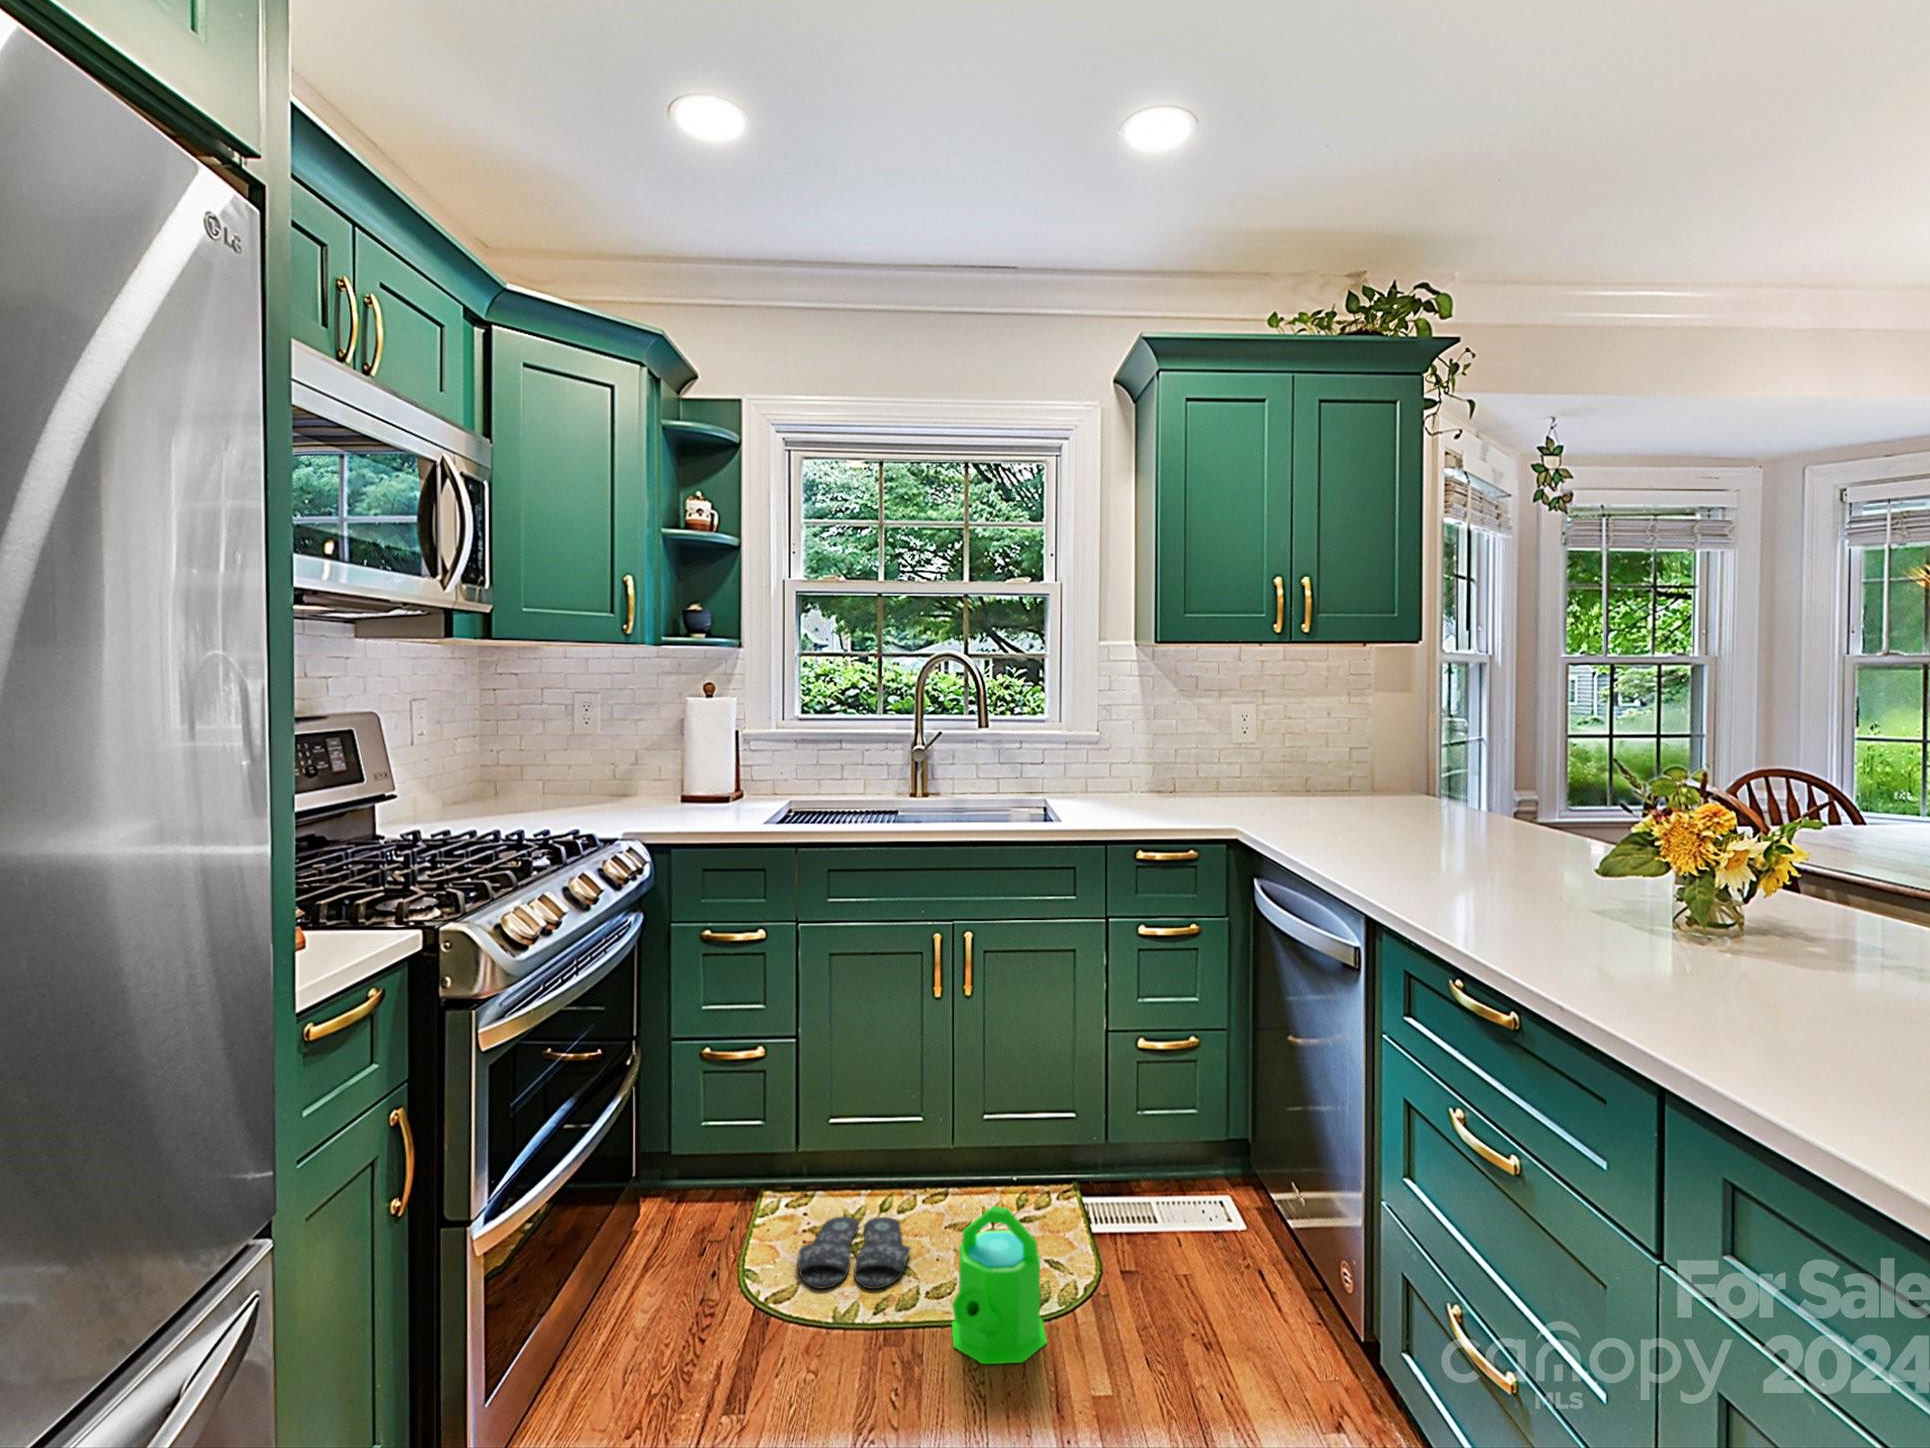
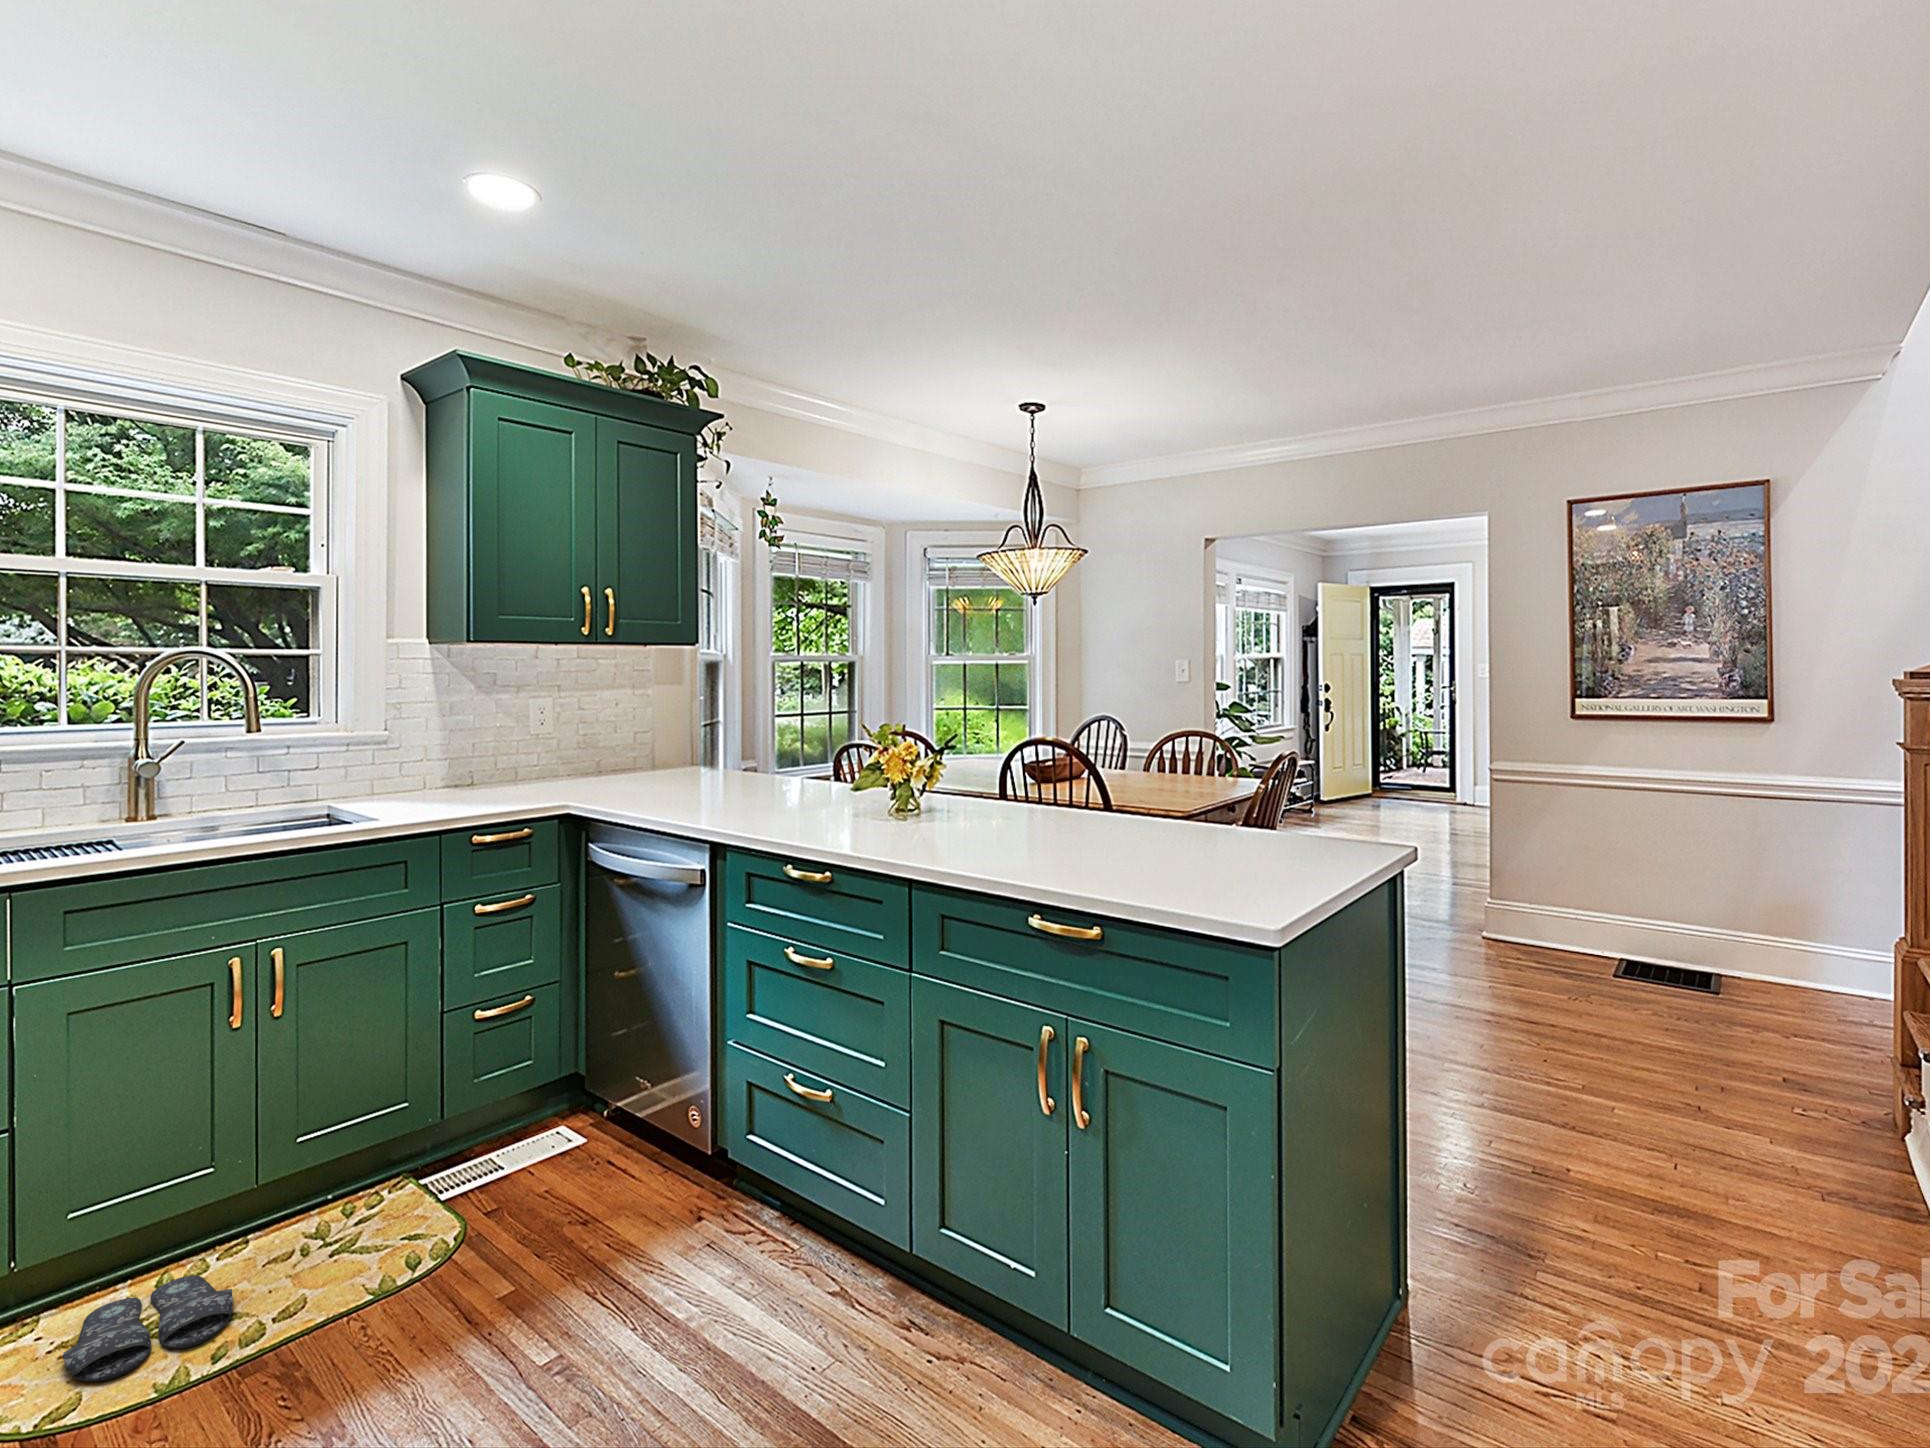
watering can: present [952,1206,1047,1364] -> none [317,1187,435,1343]

